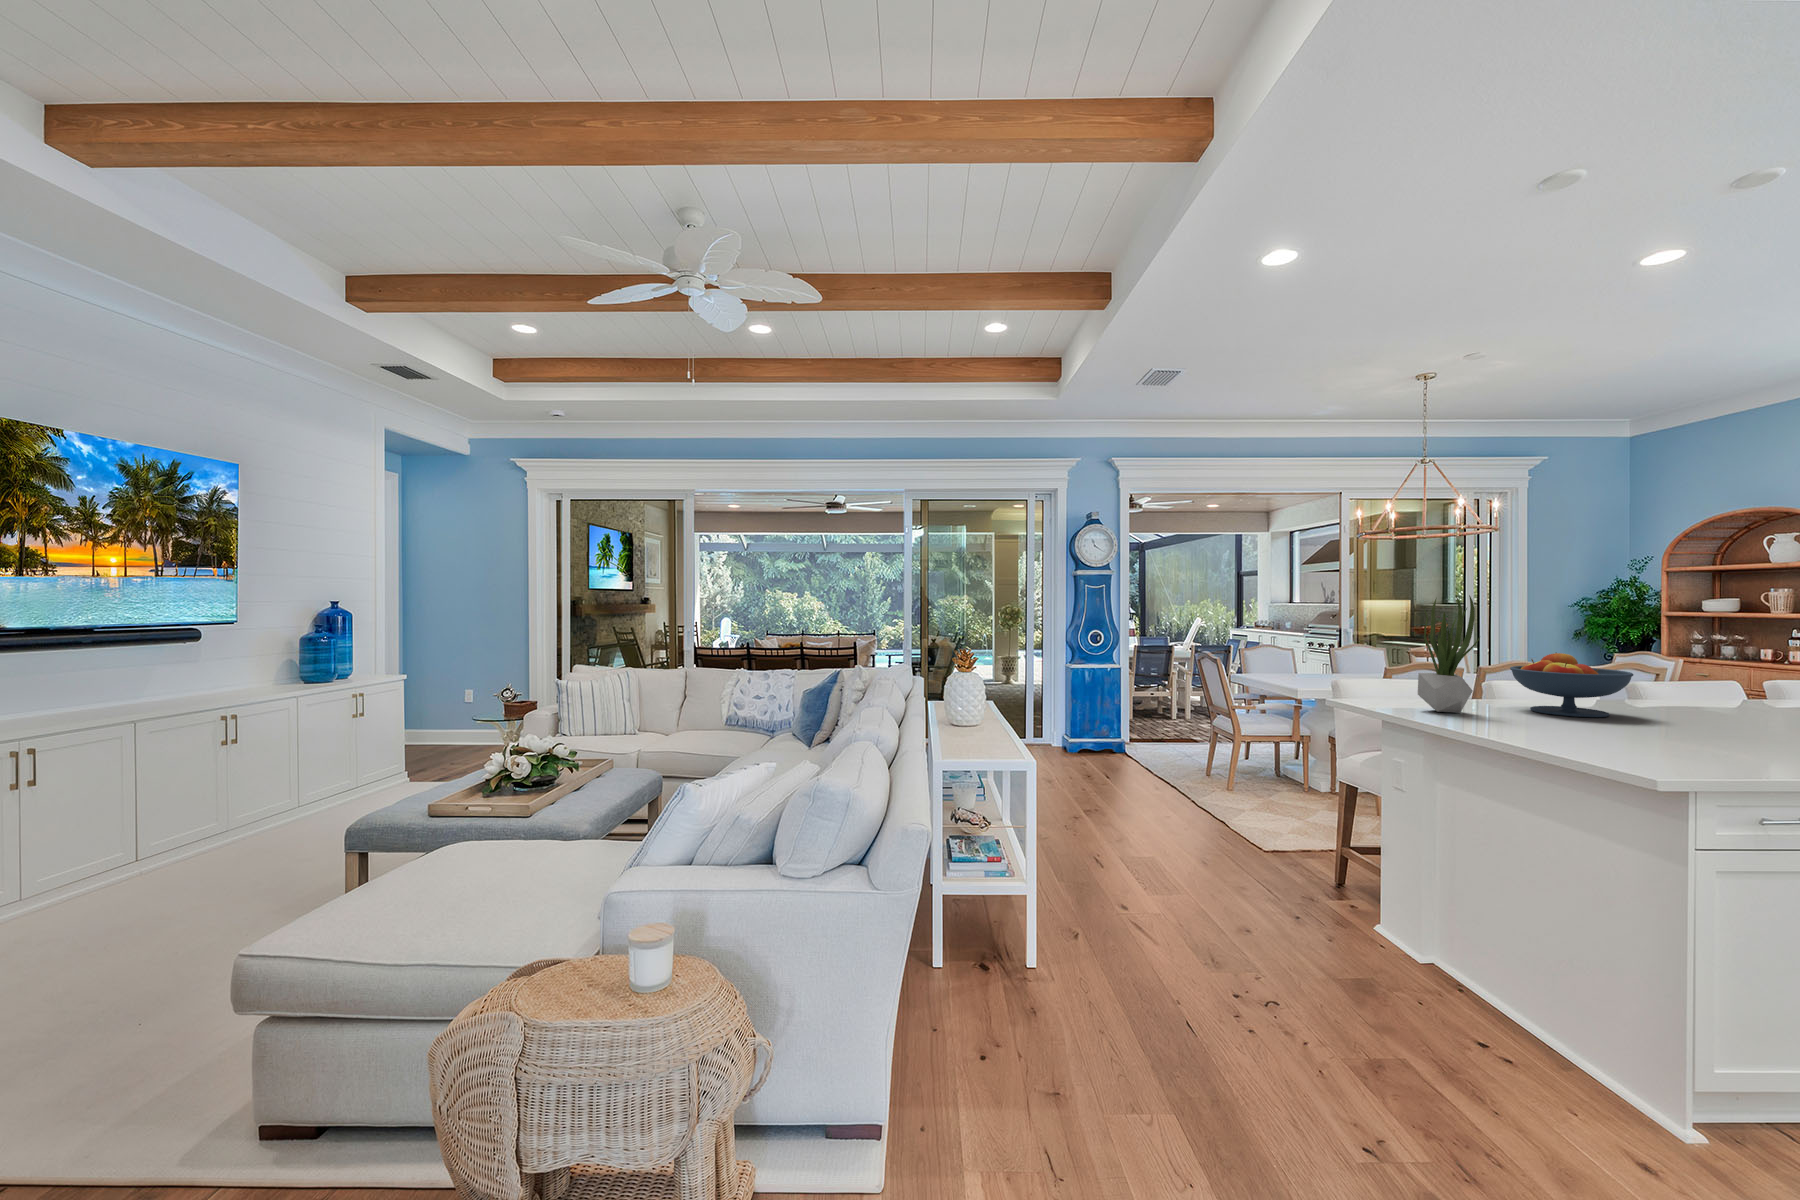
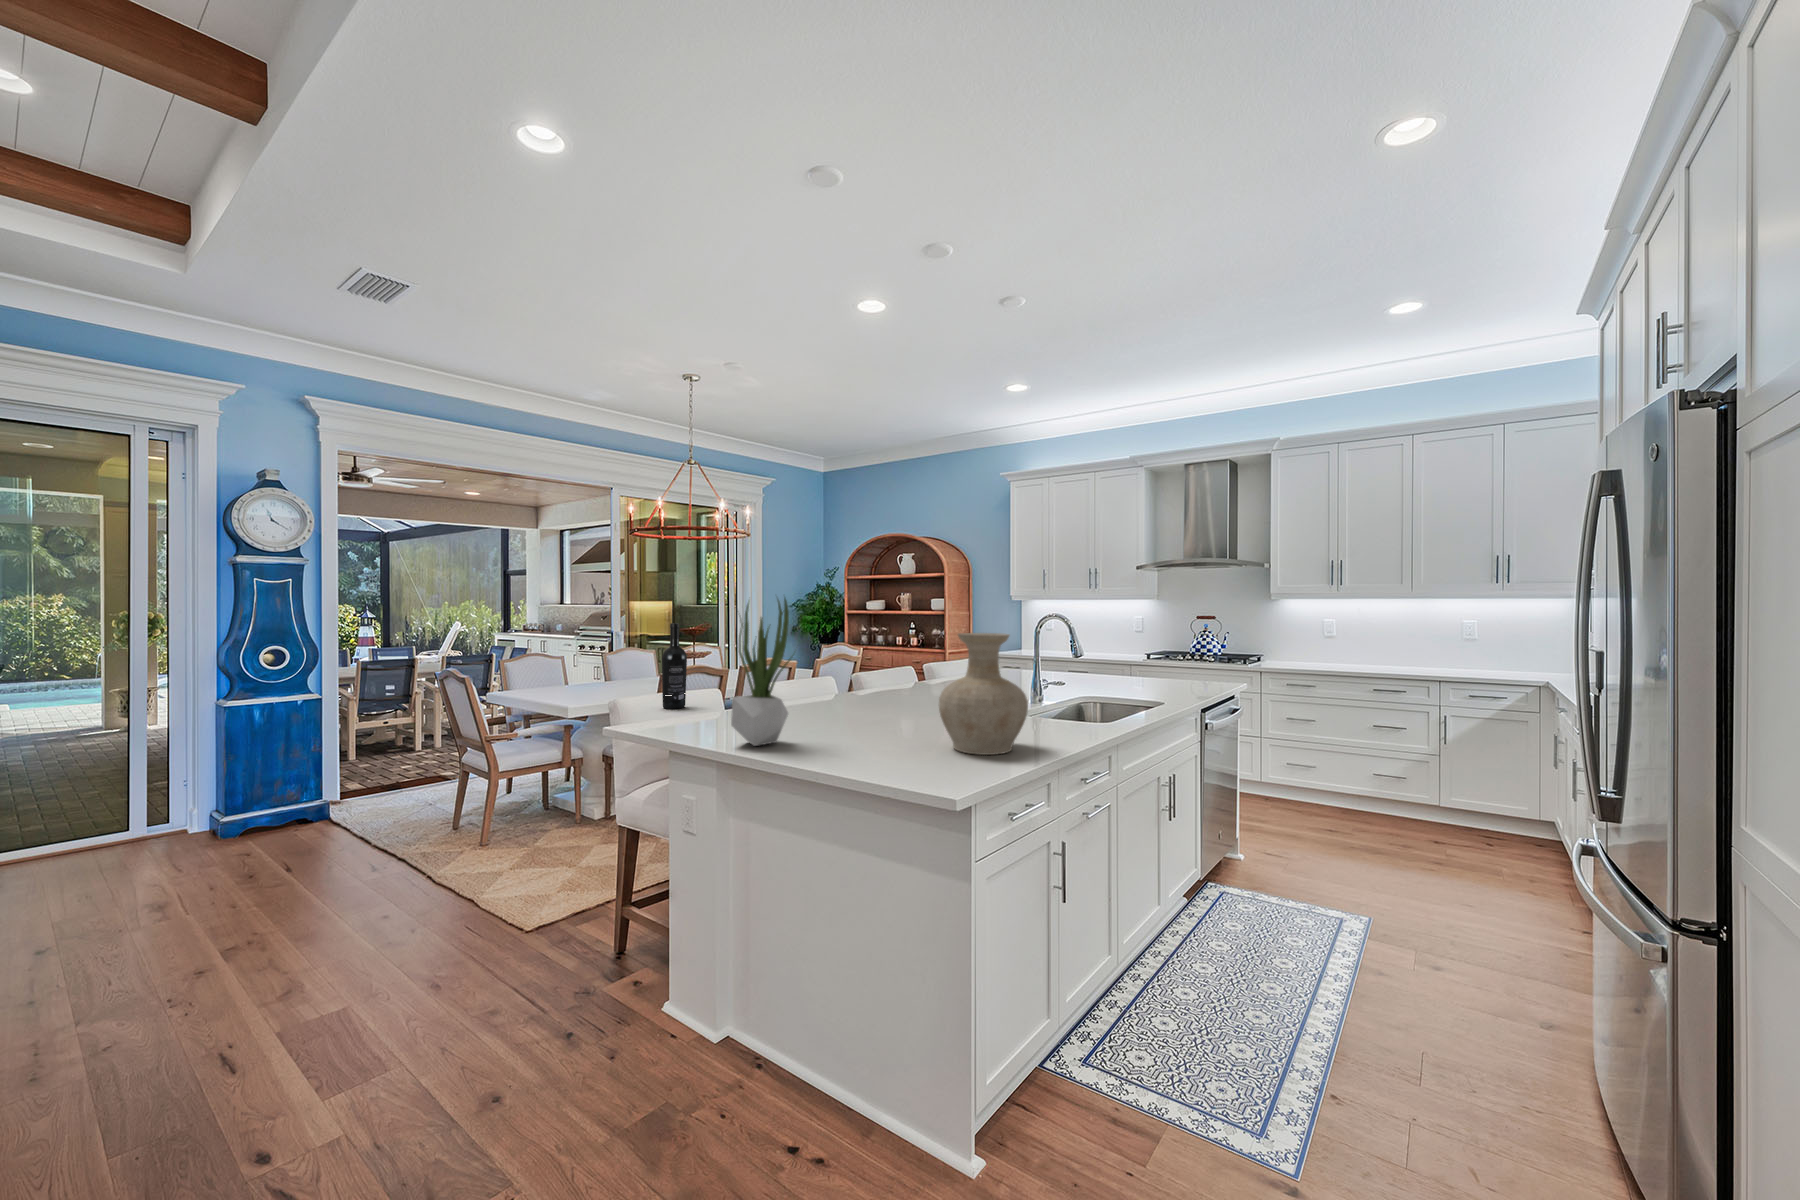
wine bottle: none [1371,618,1394,688] -> present [662,623,687,709]
vase: none [1629,631,1750,744] -> present [939,633,1028,755]
fruit bowl: present [1510,653,1633,717] -> none [812,657,913,729]

